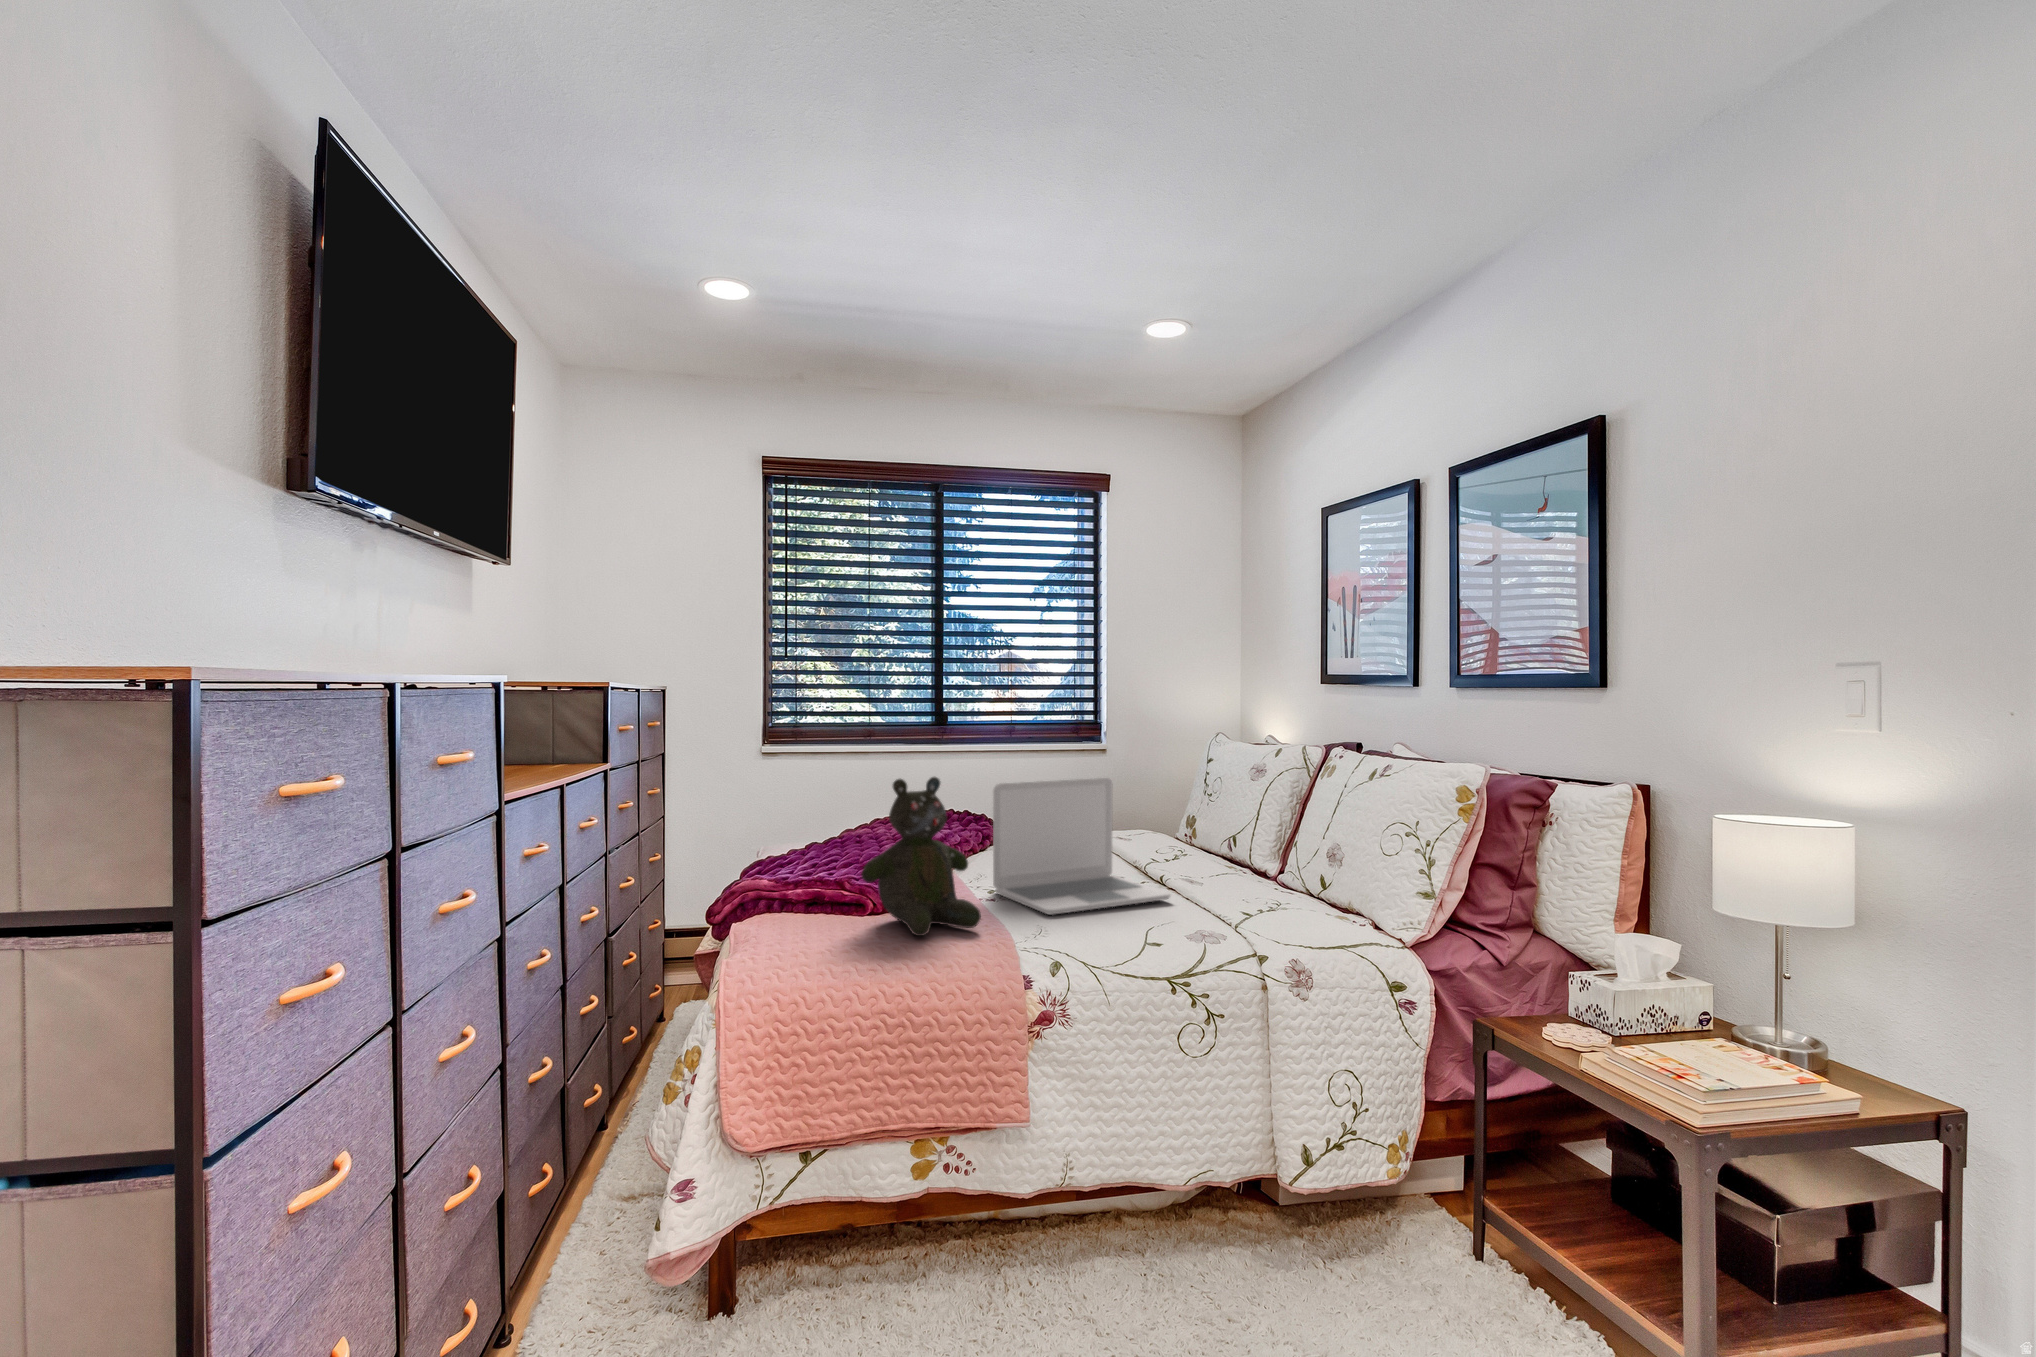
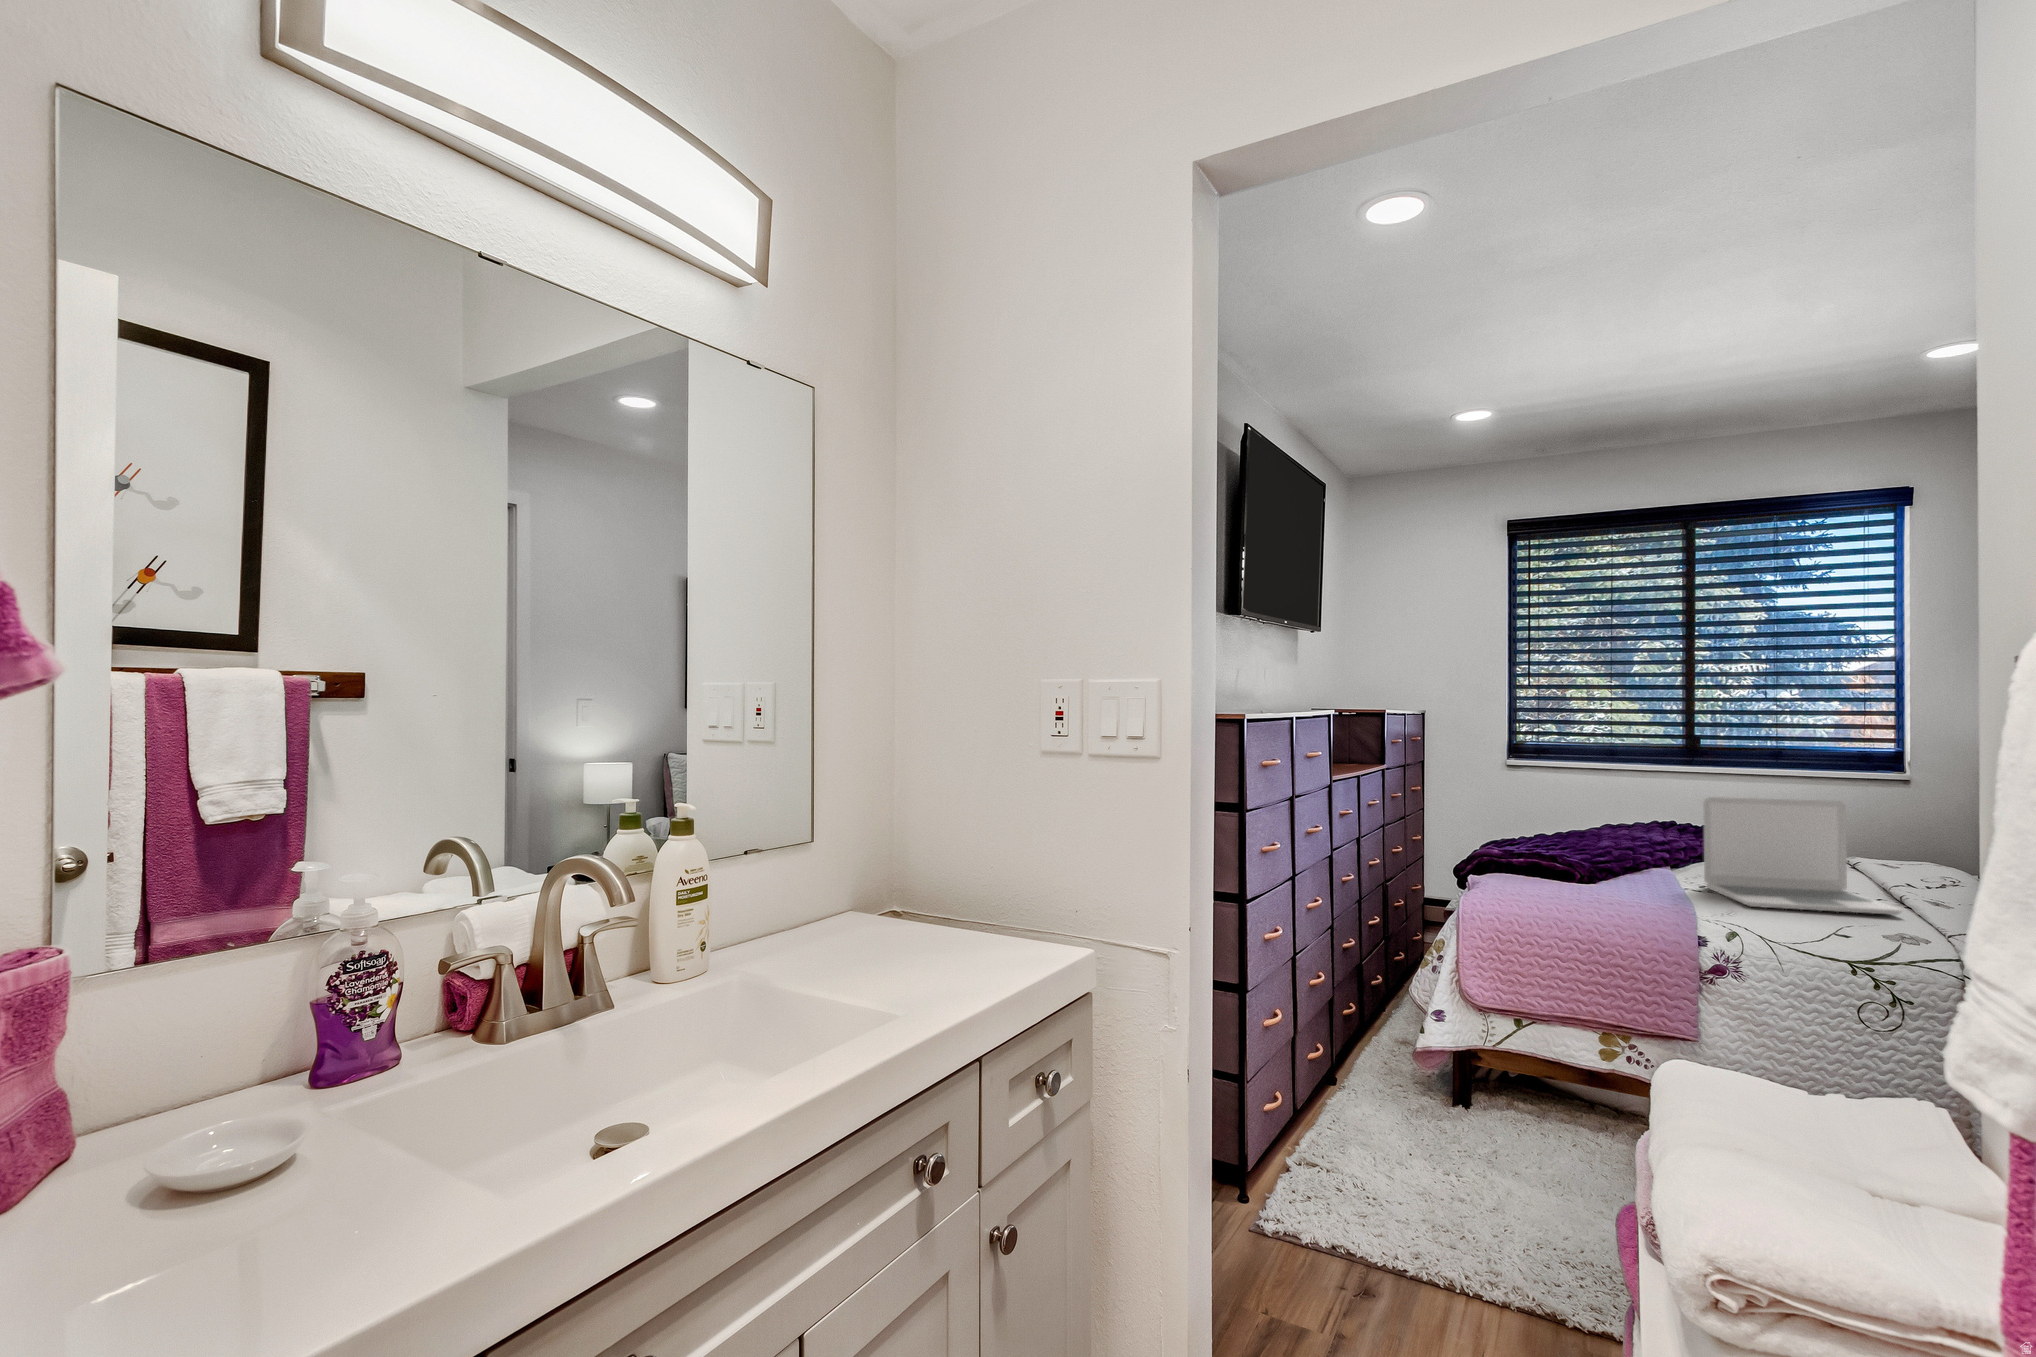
teddy bear: present [861,777,981,936] -> none [1569,785,1674,903]

